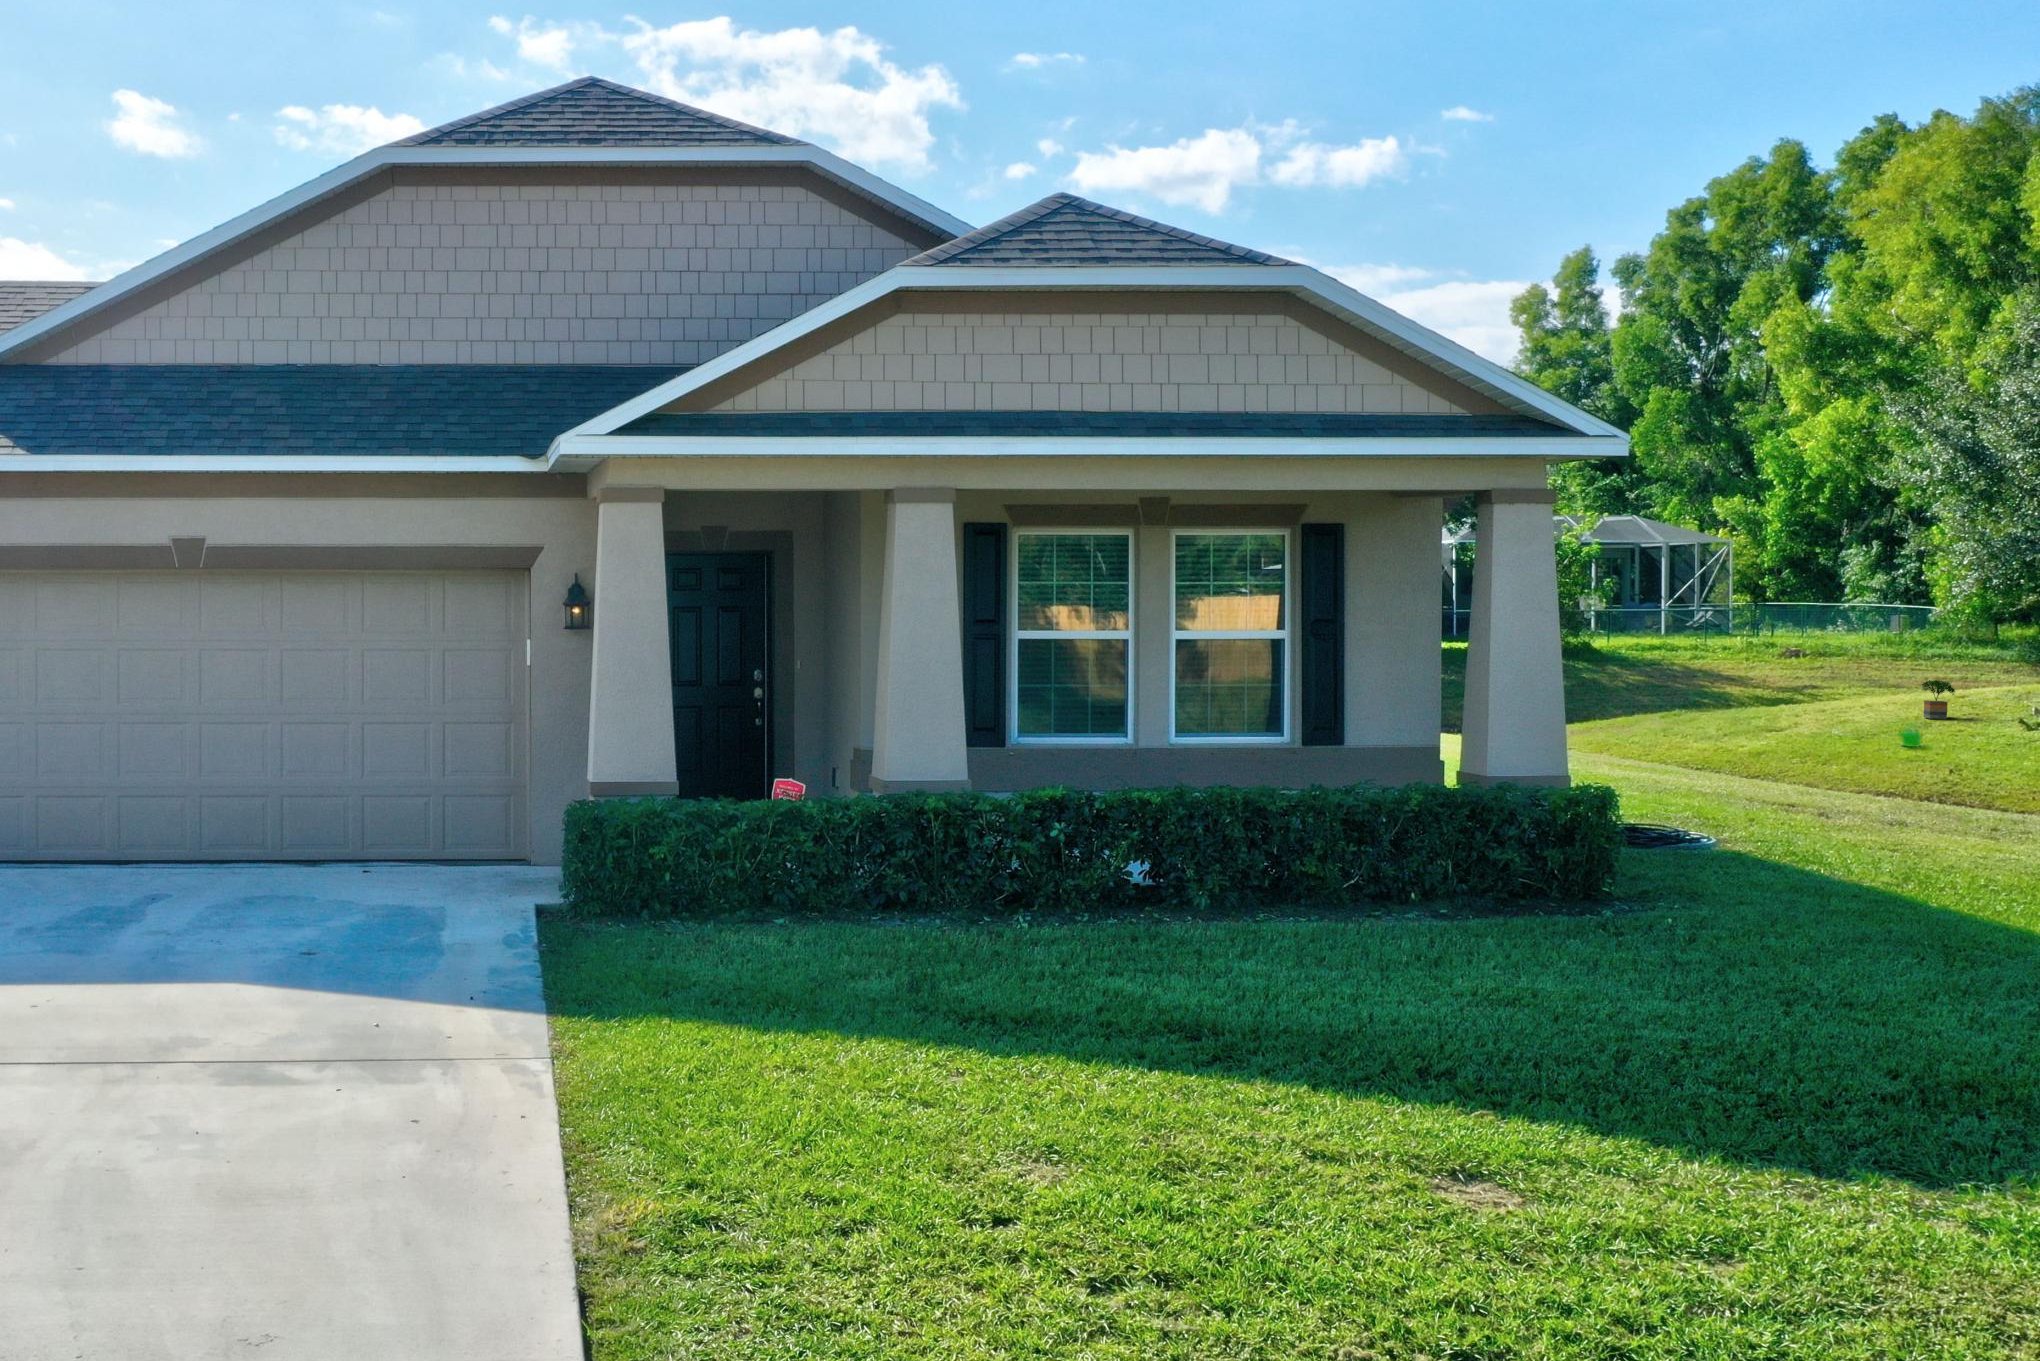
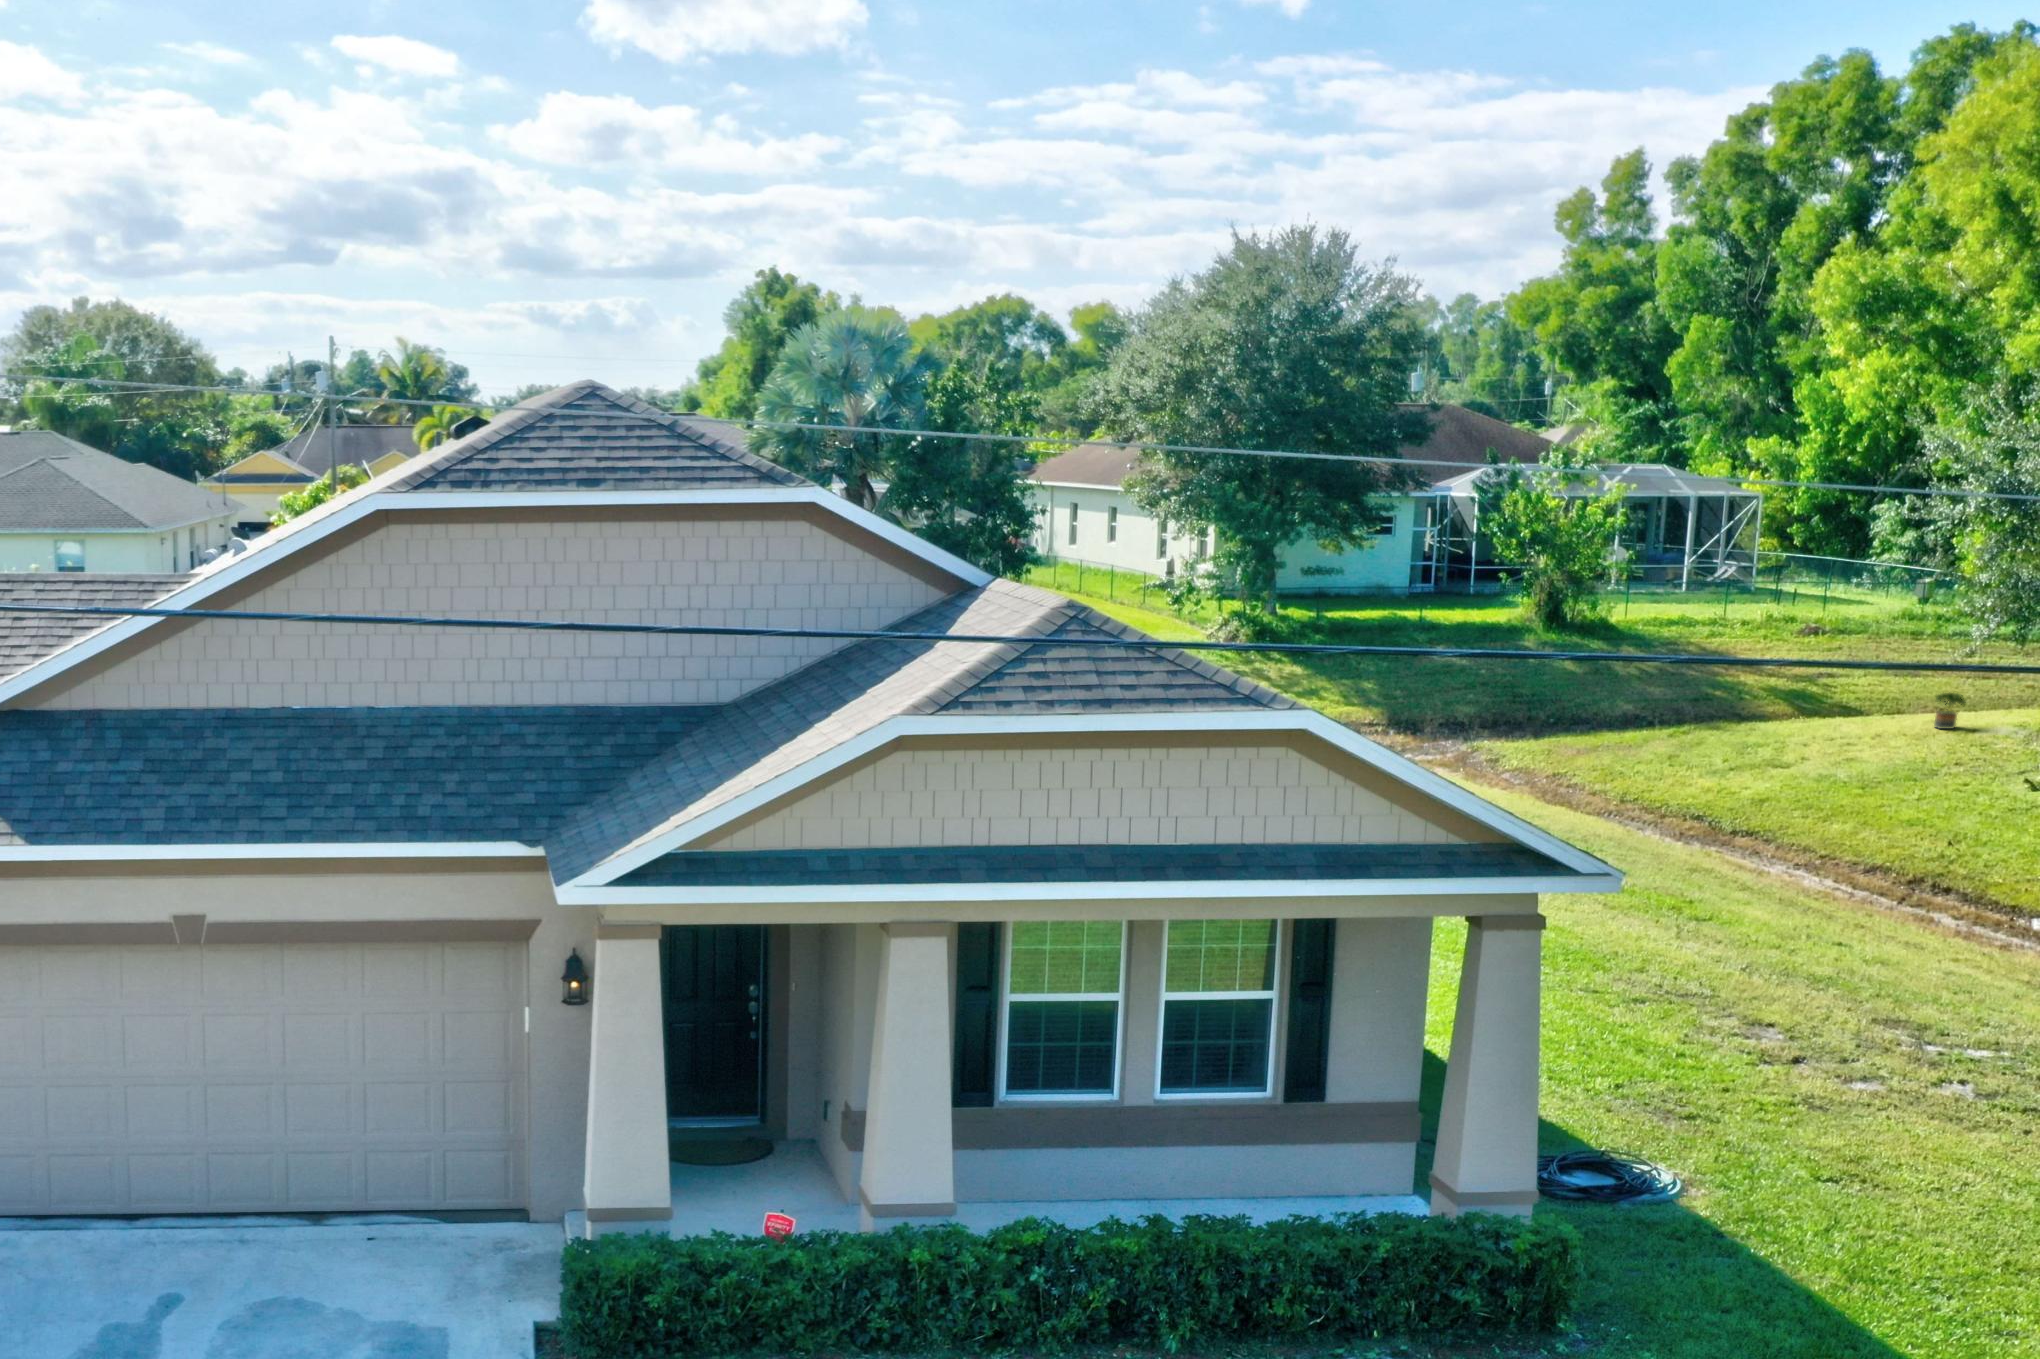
watering can: present [1898,726,1922,747] -> none [1909,748,1931,769]

